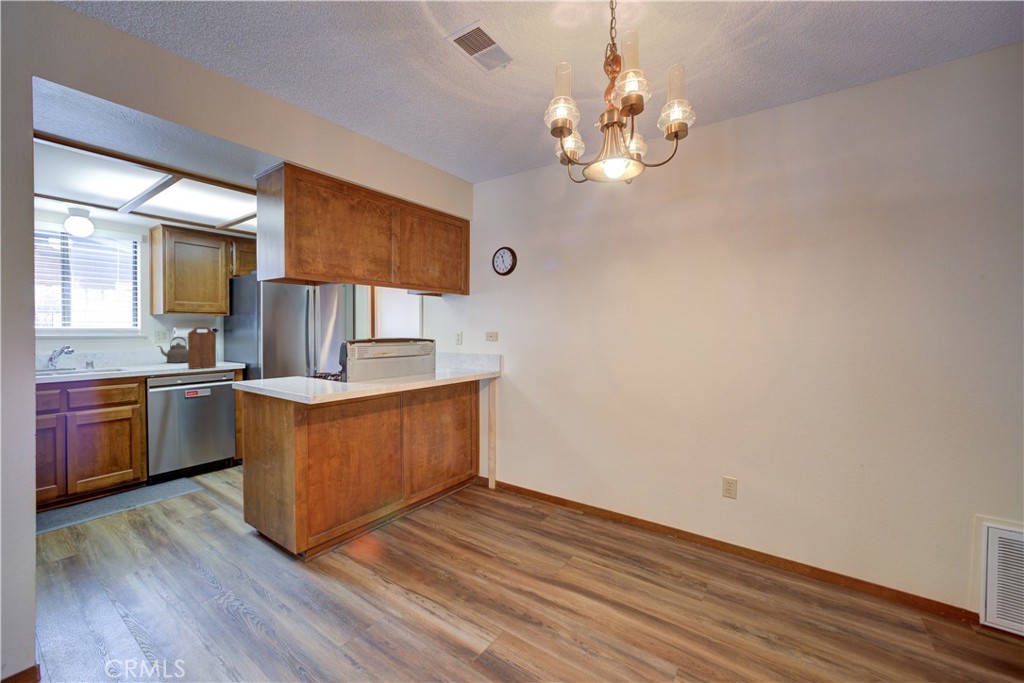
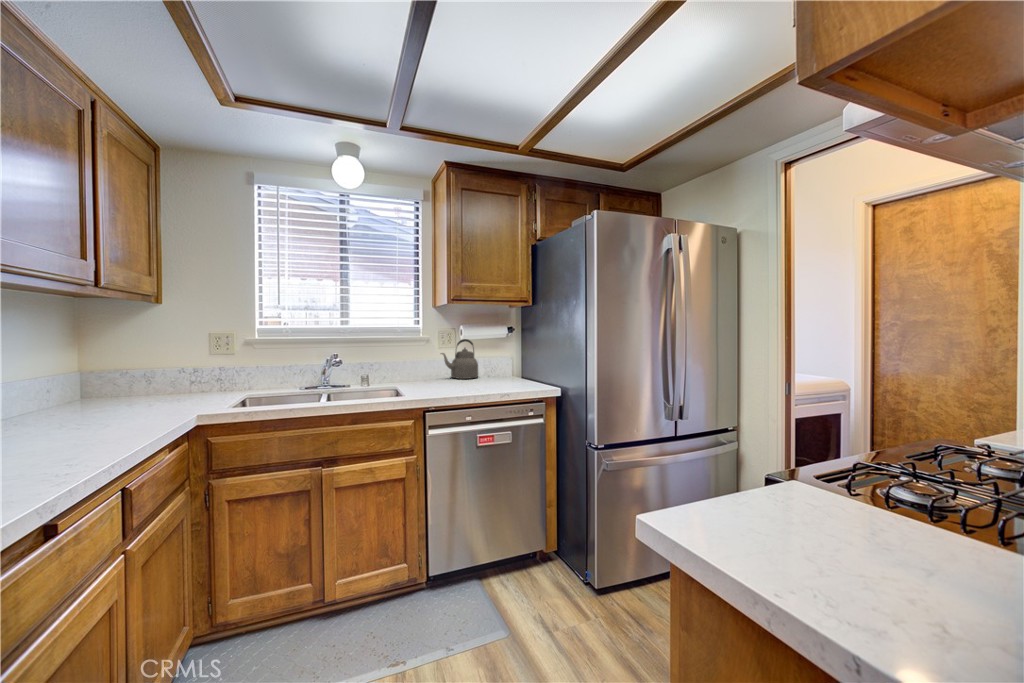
cutting board: present [188,327,216,369] -> none [480,323,517,396]

